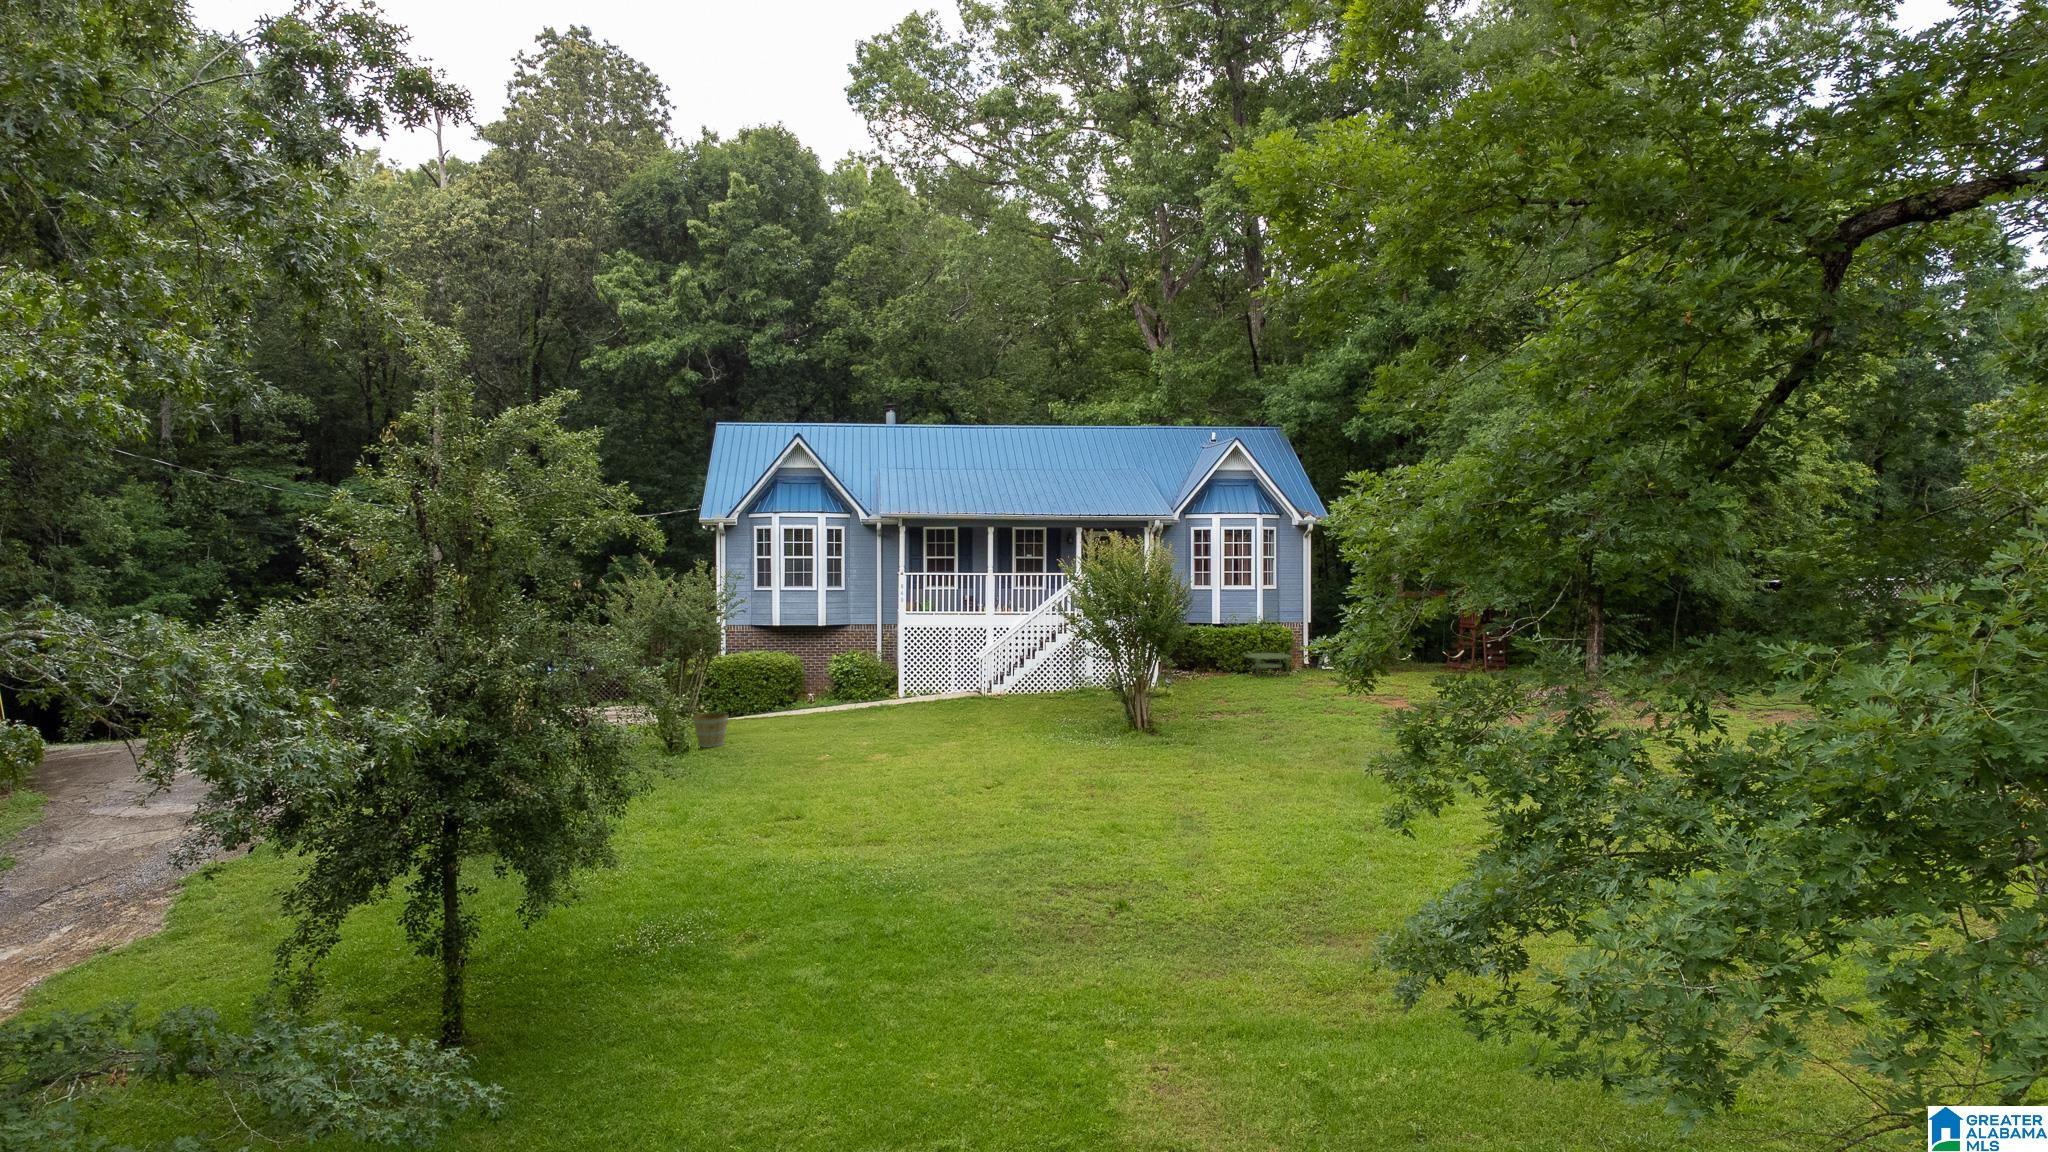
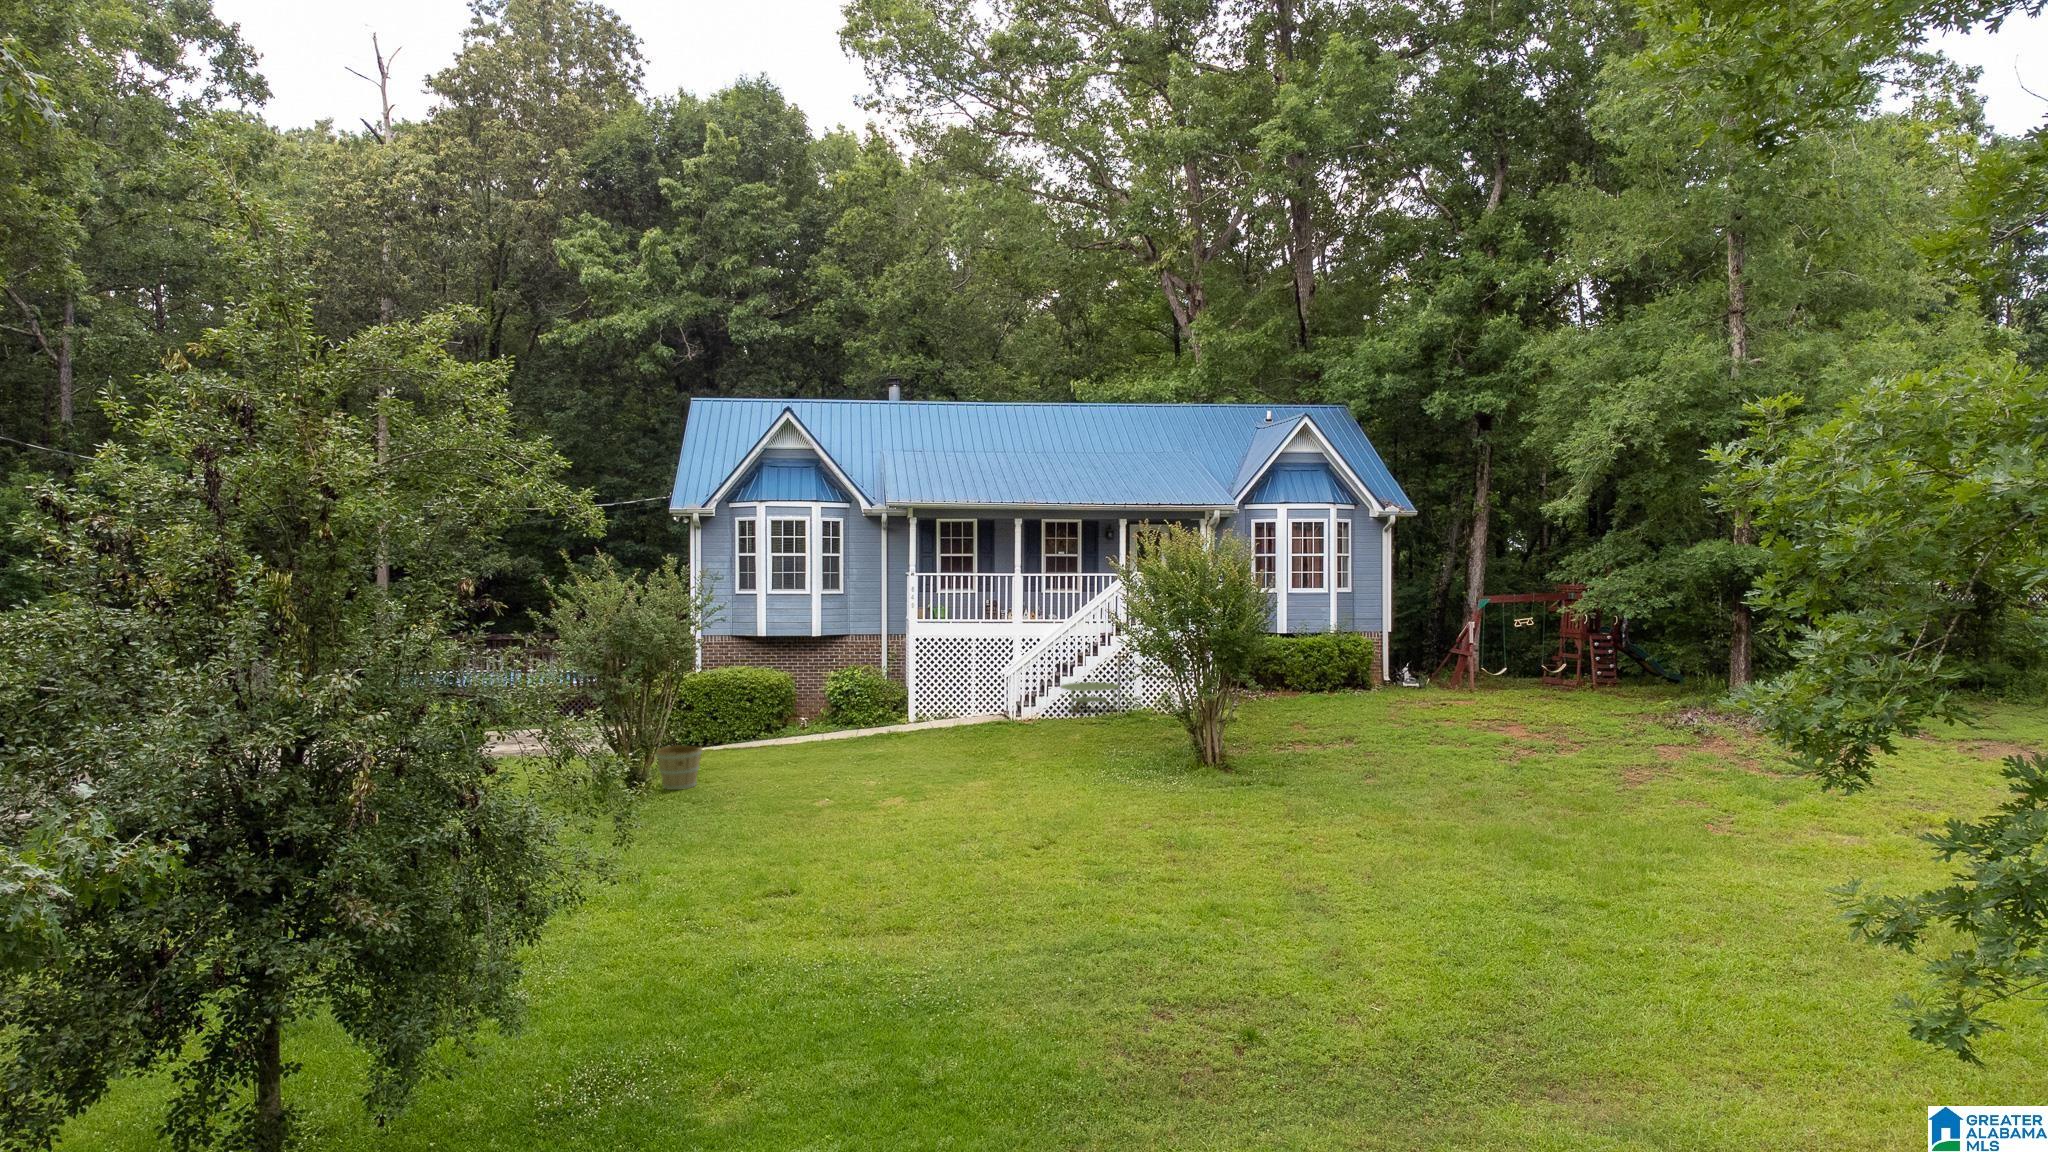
round table: present [1245,653,1291,677] -> present [1061,682,1119,714]

